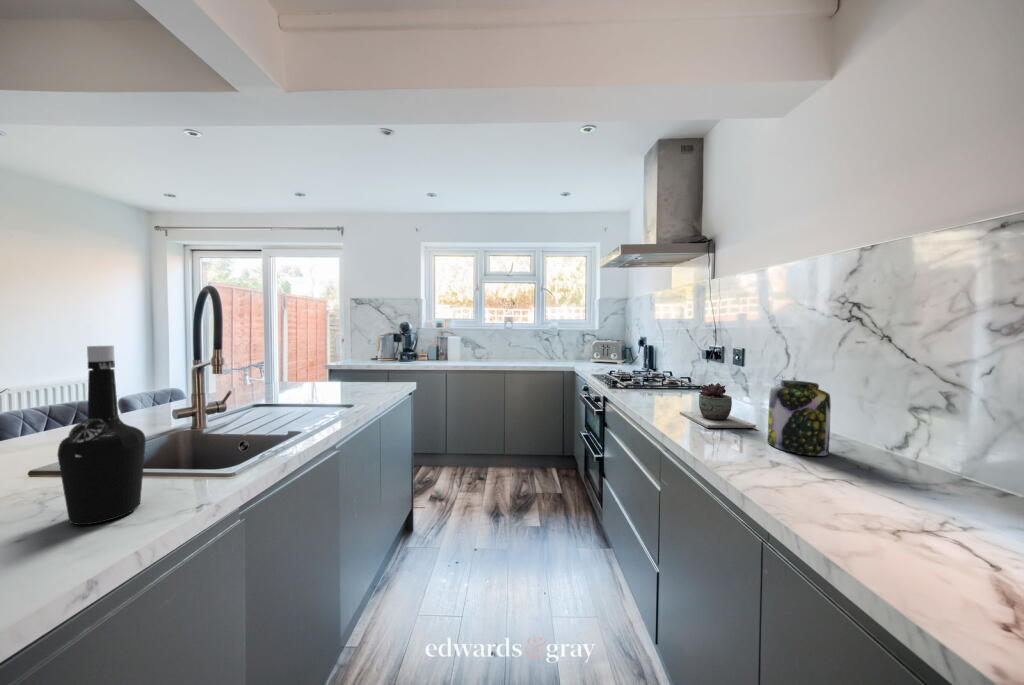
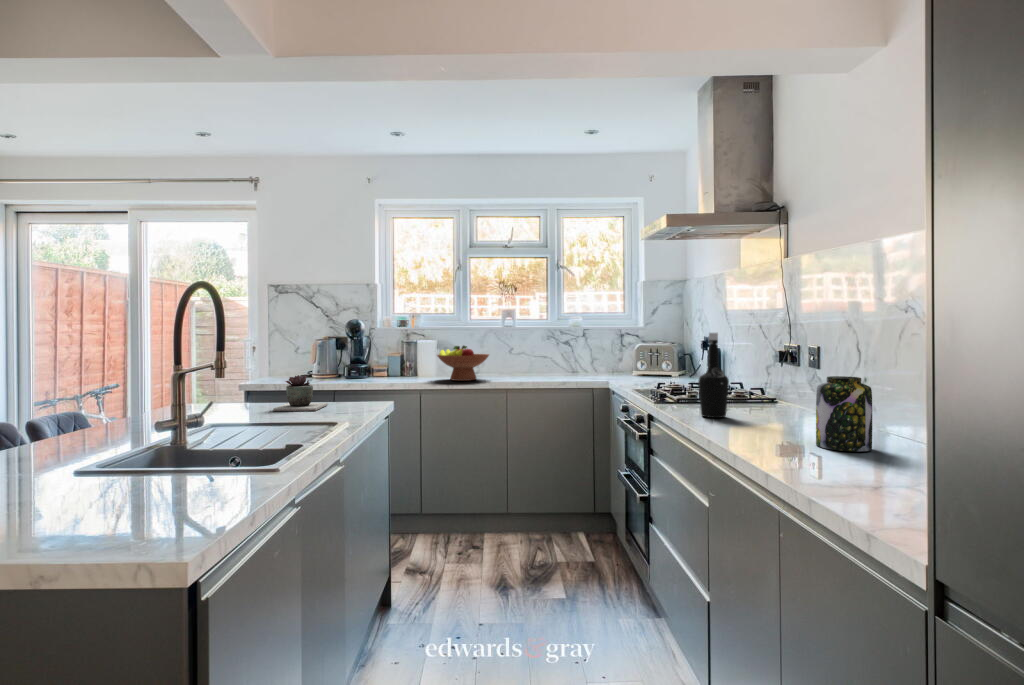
fruit bowl: none [458,340,494,364] -> present [437,346,489,381]
bottle: present [58,346,146,525] -> present [698,333,729,418]
succulent plant: present [679,383,756,428] -> present [273,375,328,411]

